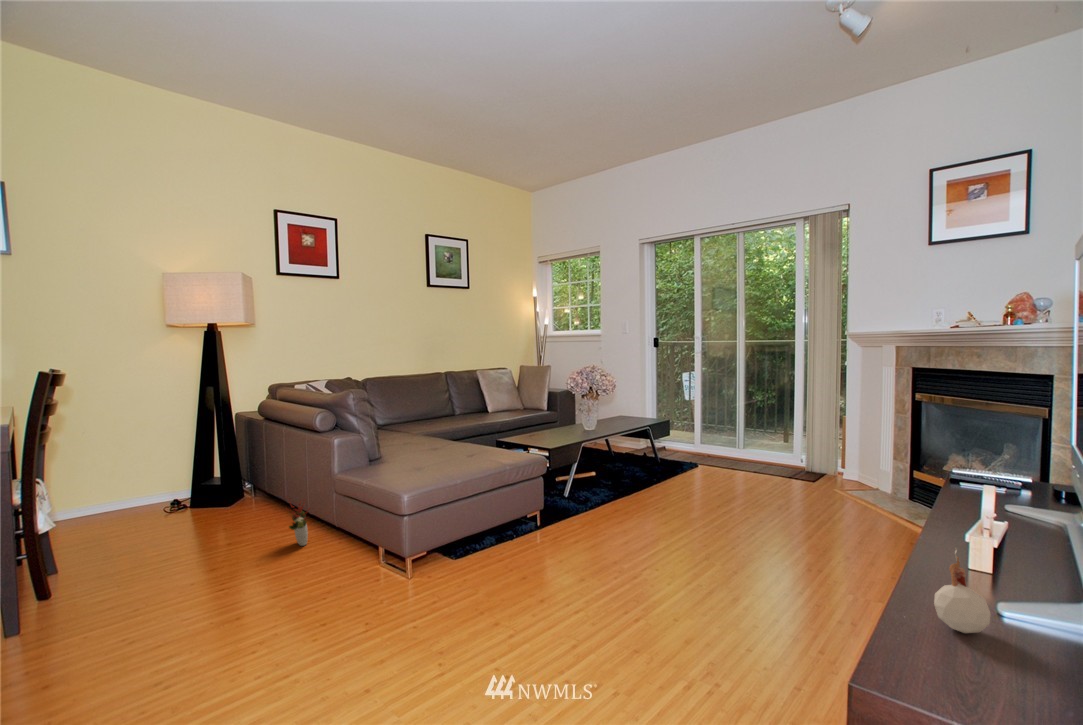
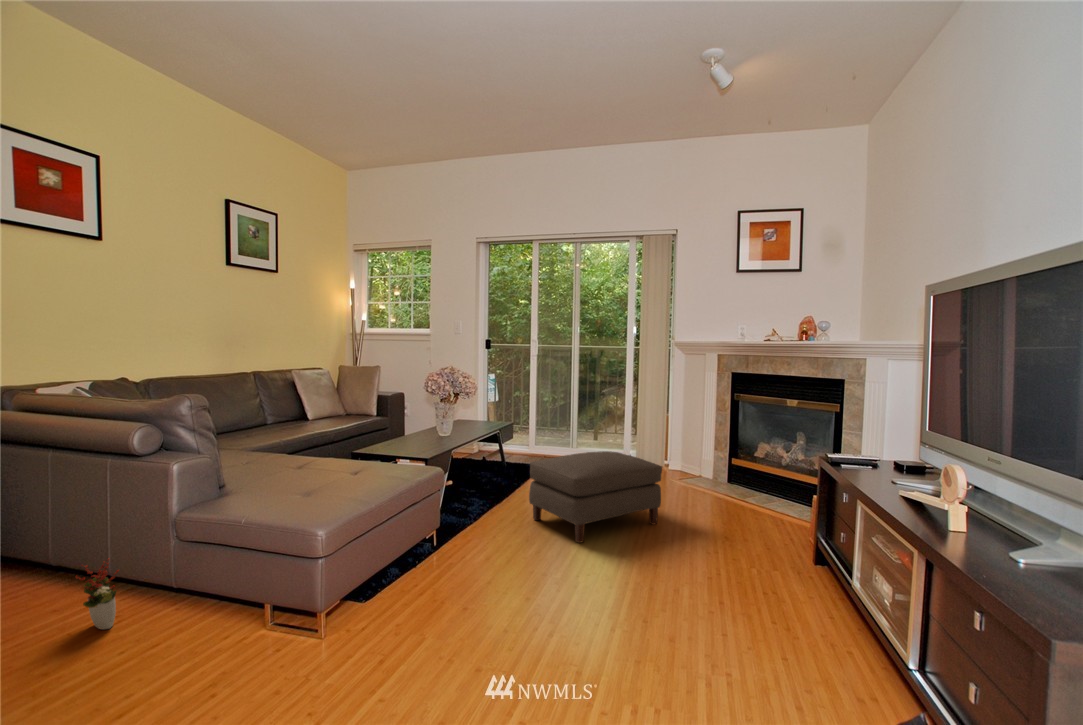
ottoman: none [637,453,778,540] -> present [529,451,662,543]
candle: present [934,549,991,633] -> none [998,509,1045,577]

